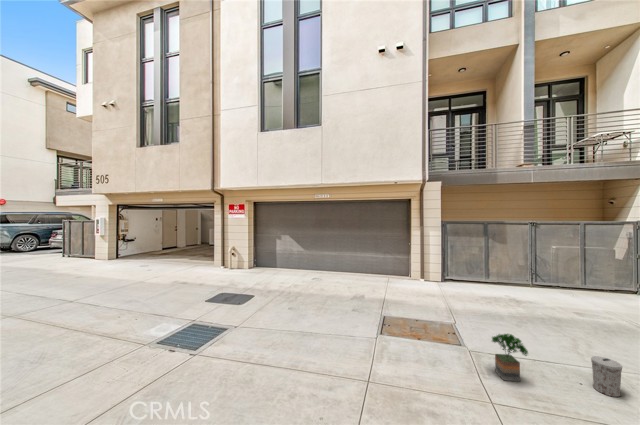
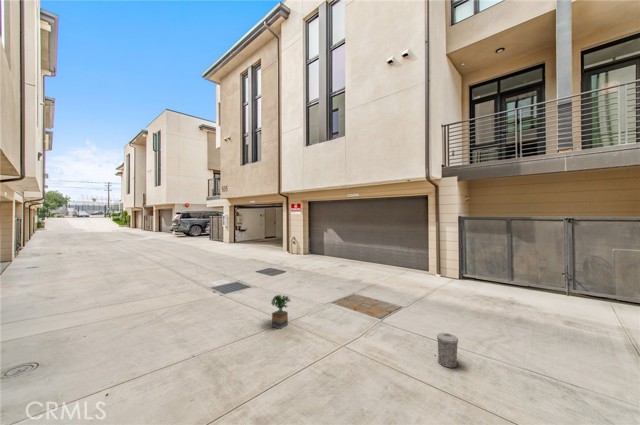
potted tree: present [492,334,528,381] -> present [272,295,290,329]

